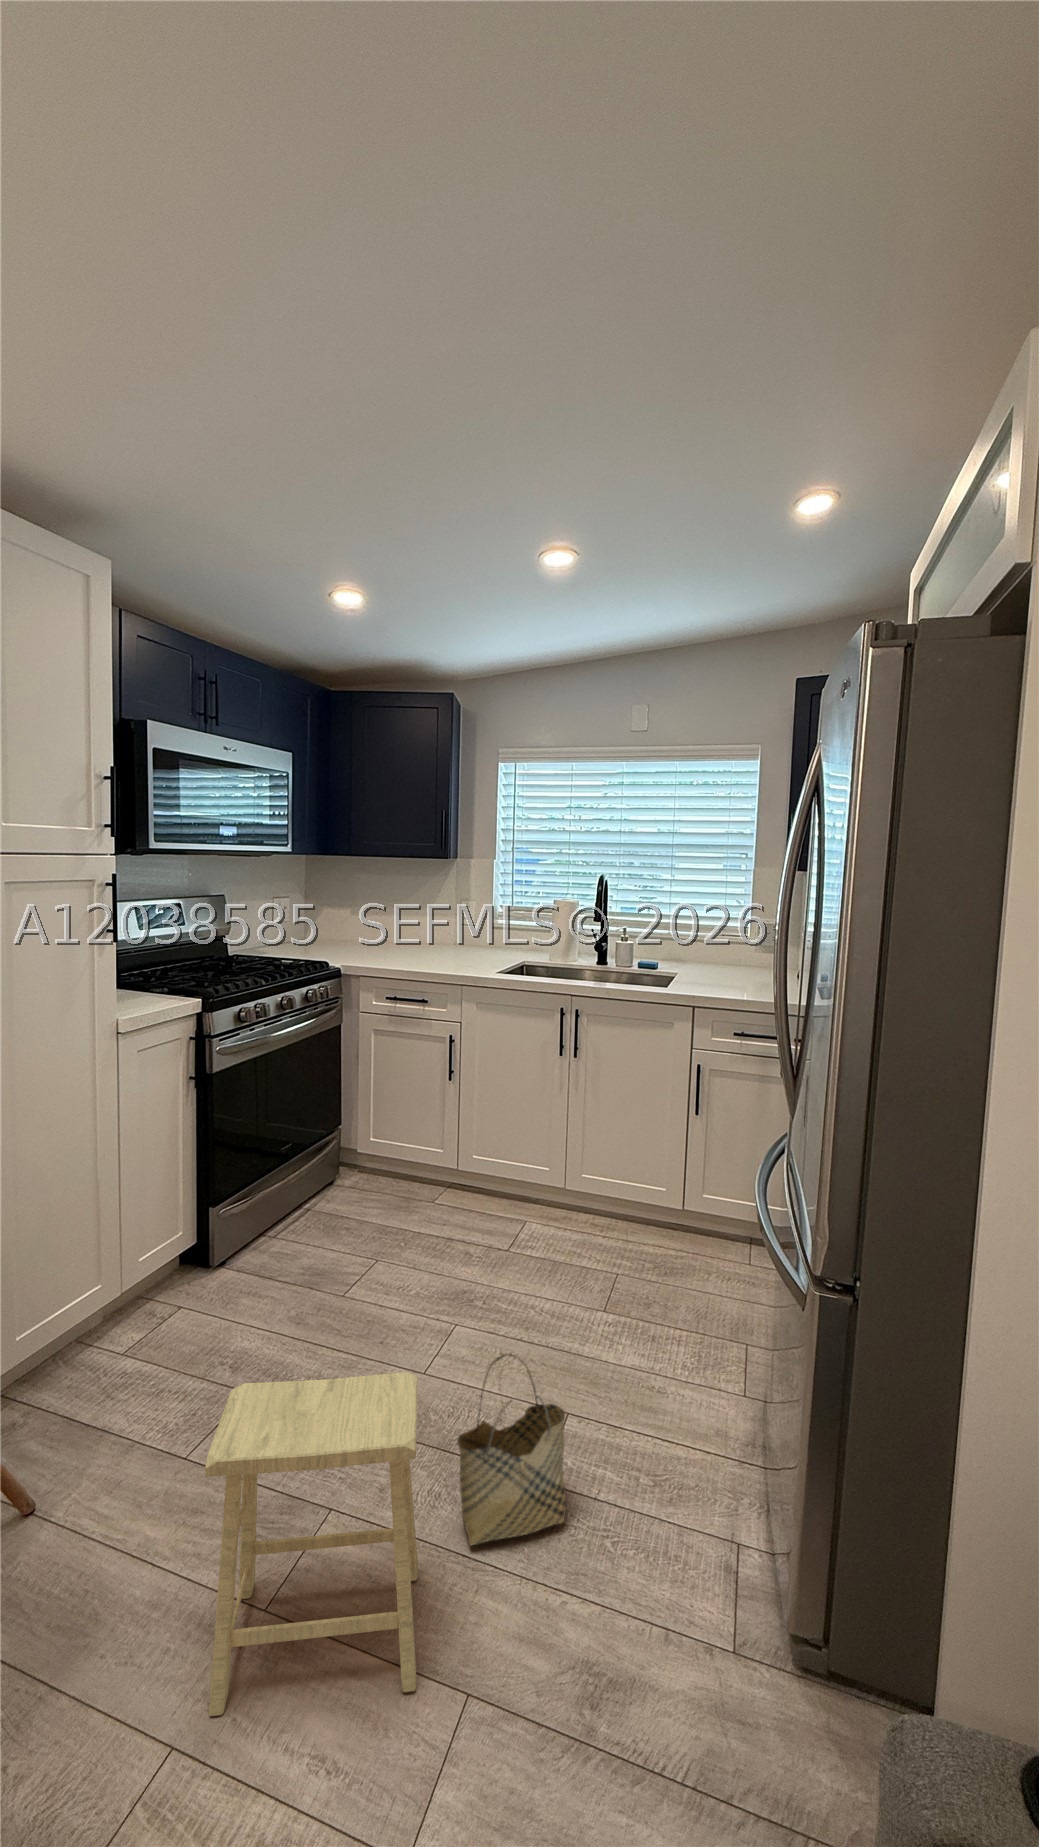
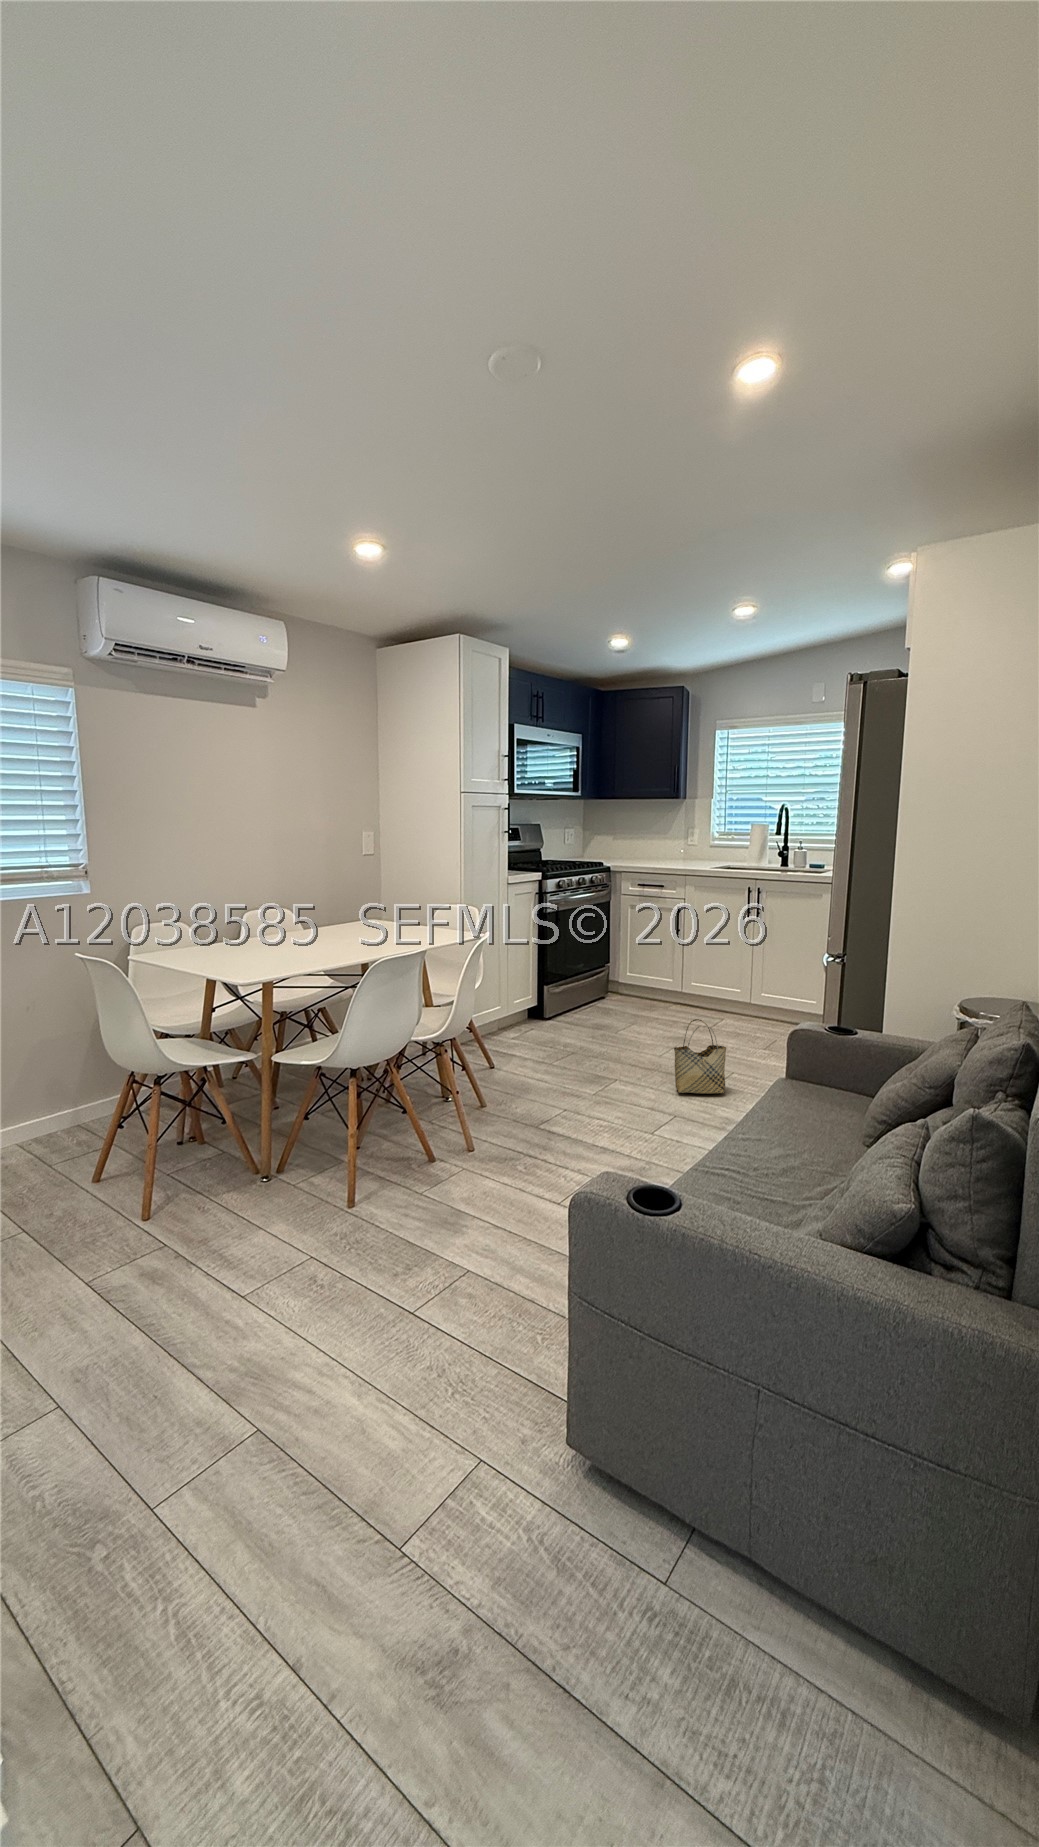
footstool: present [205,1372,418,1716] -> none [576,1001,656,1114]

